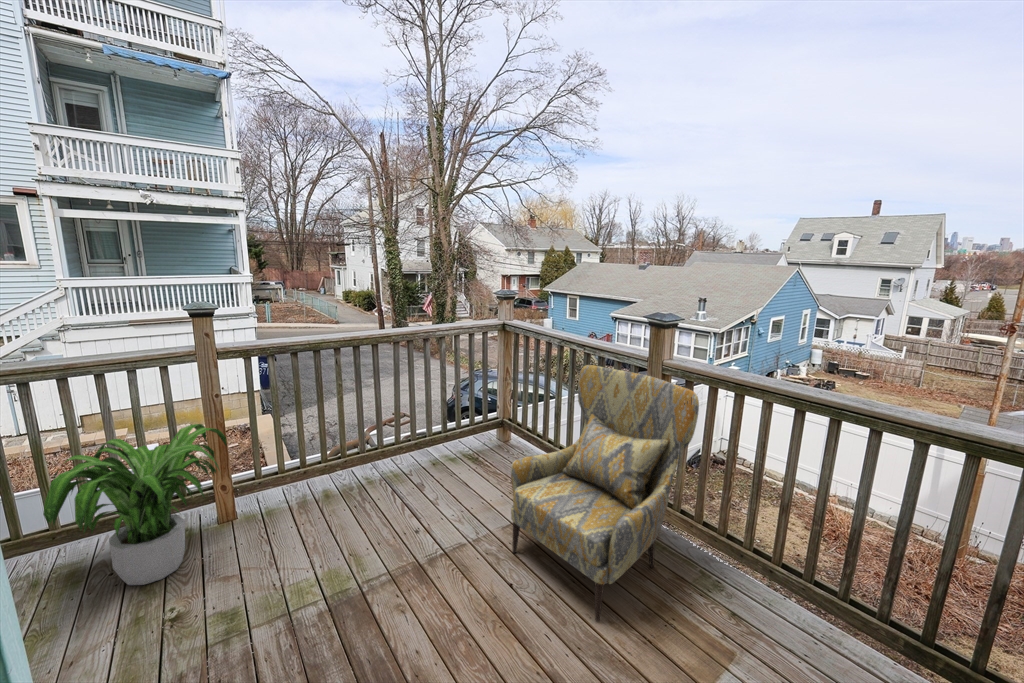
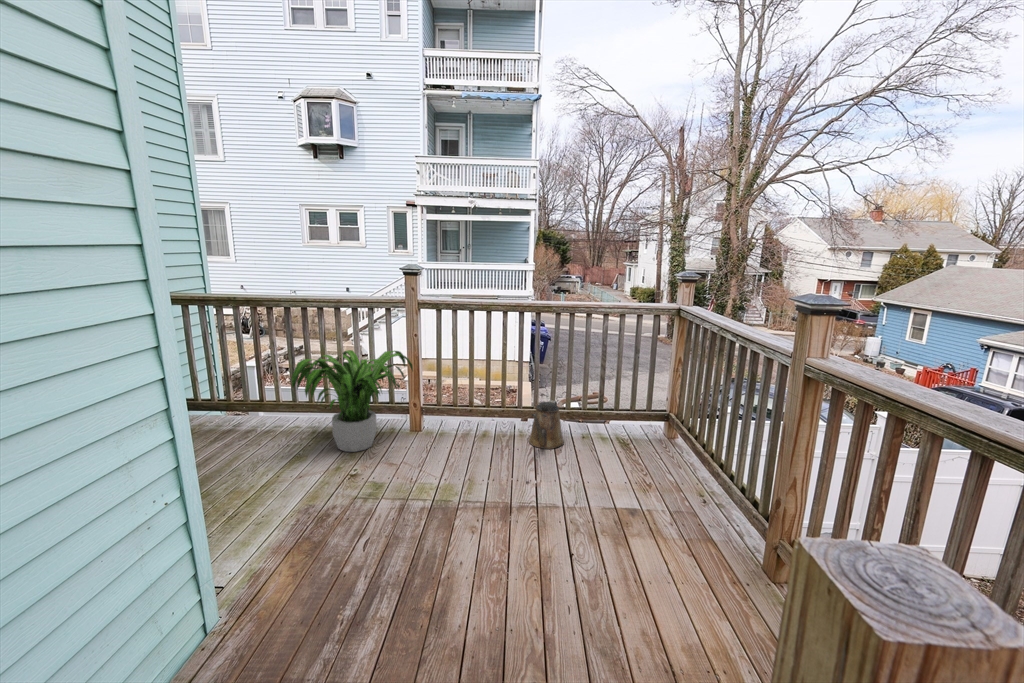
armchair: present [511,365,699,621] -> none [597,351,823,624]
watering can: none [381,436,419,490] -> present [529,400,564,449]

